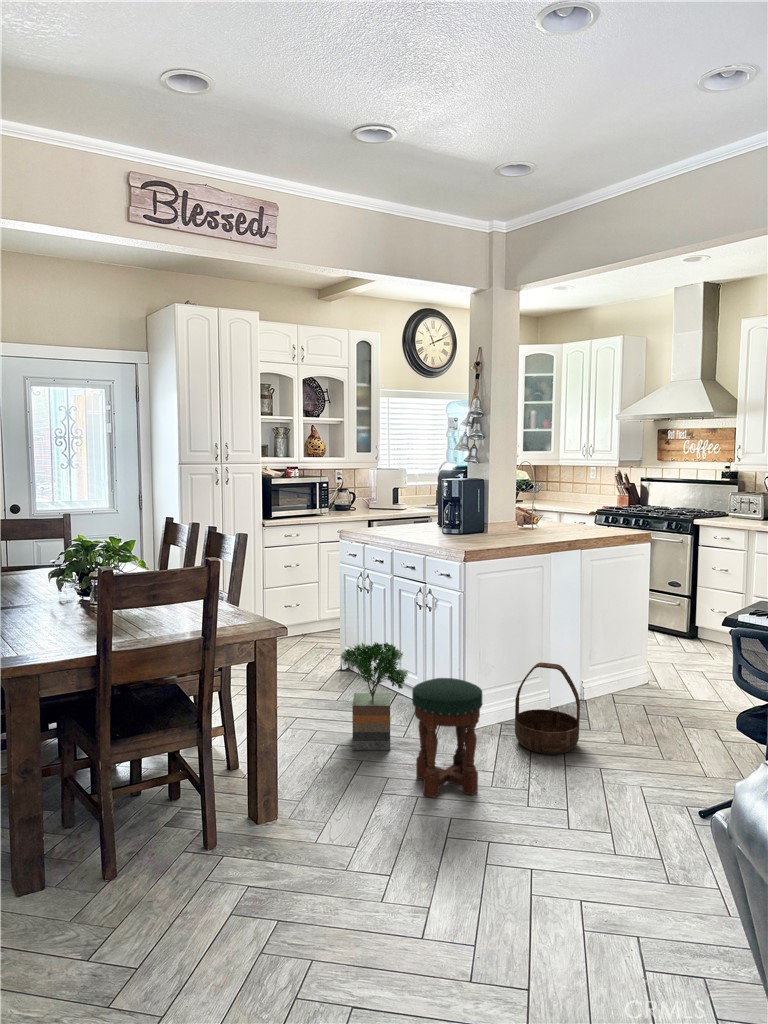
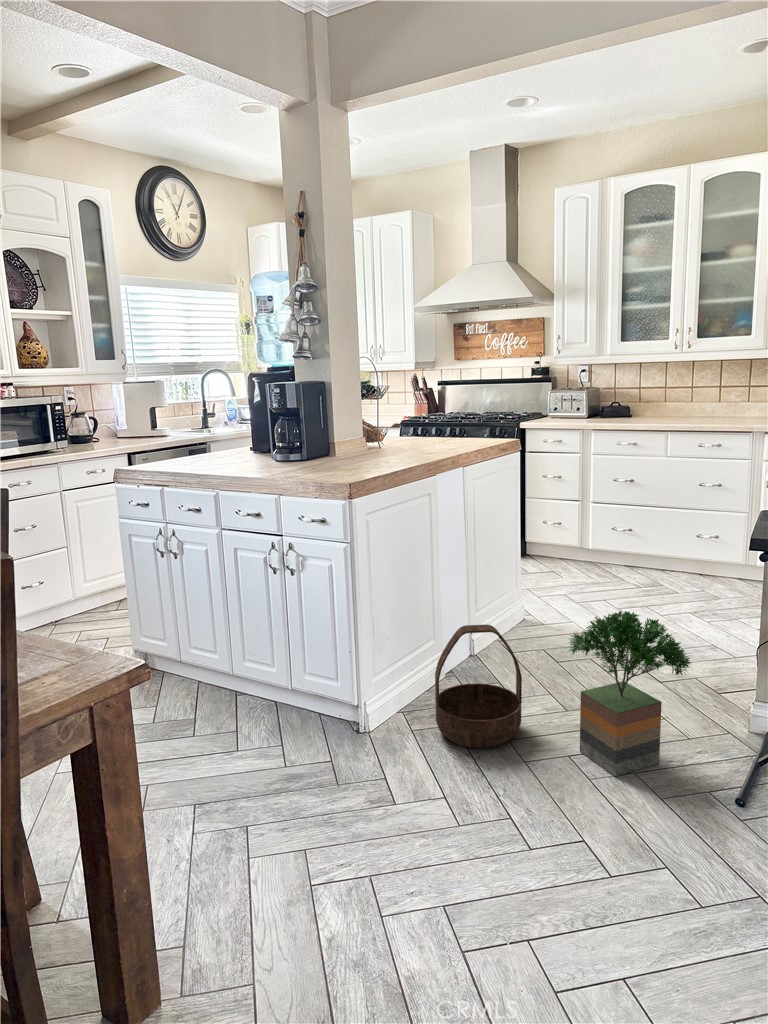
potted tree: present [341,643,408,750] -> present [569,611,691,777]
stool: present [412,678,482,798] -> none [337,679,446,871]

